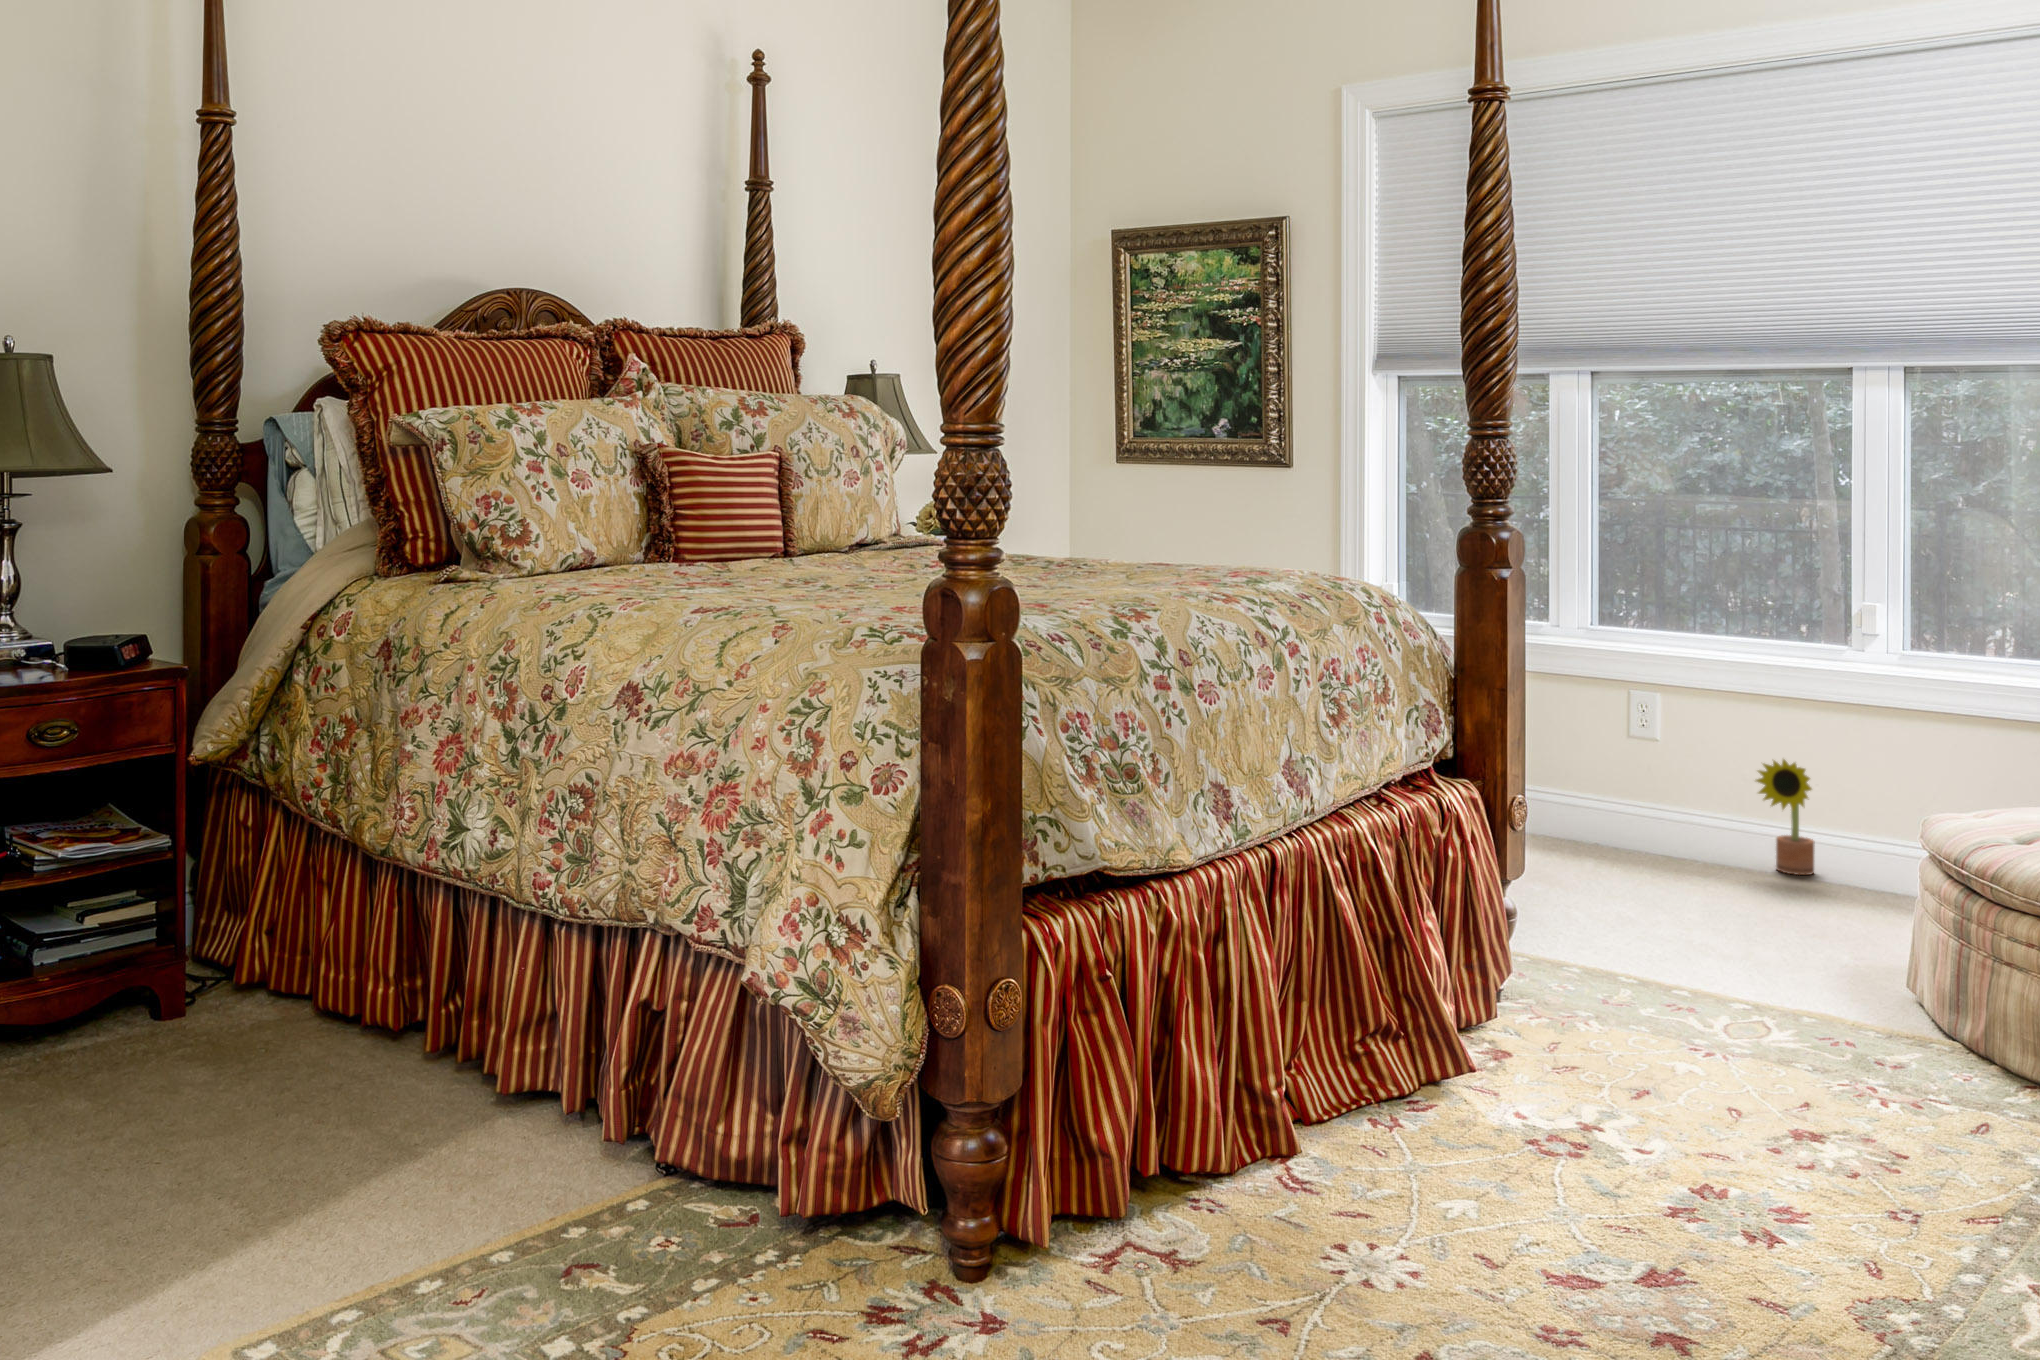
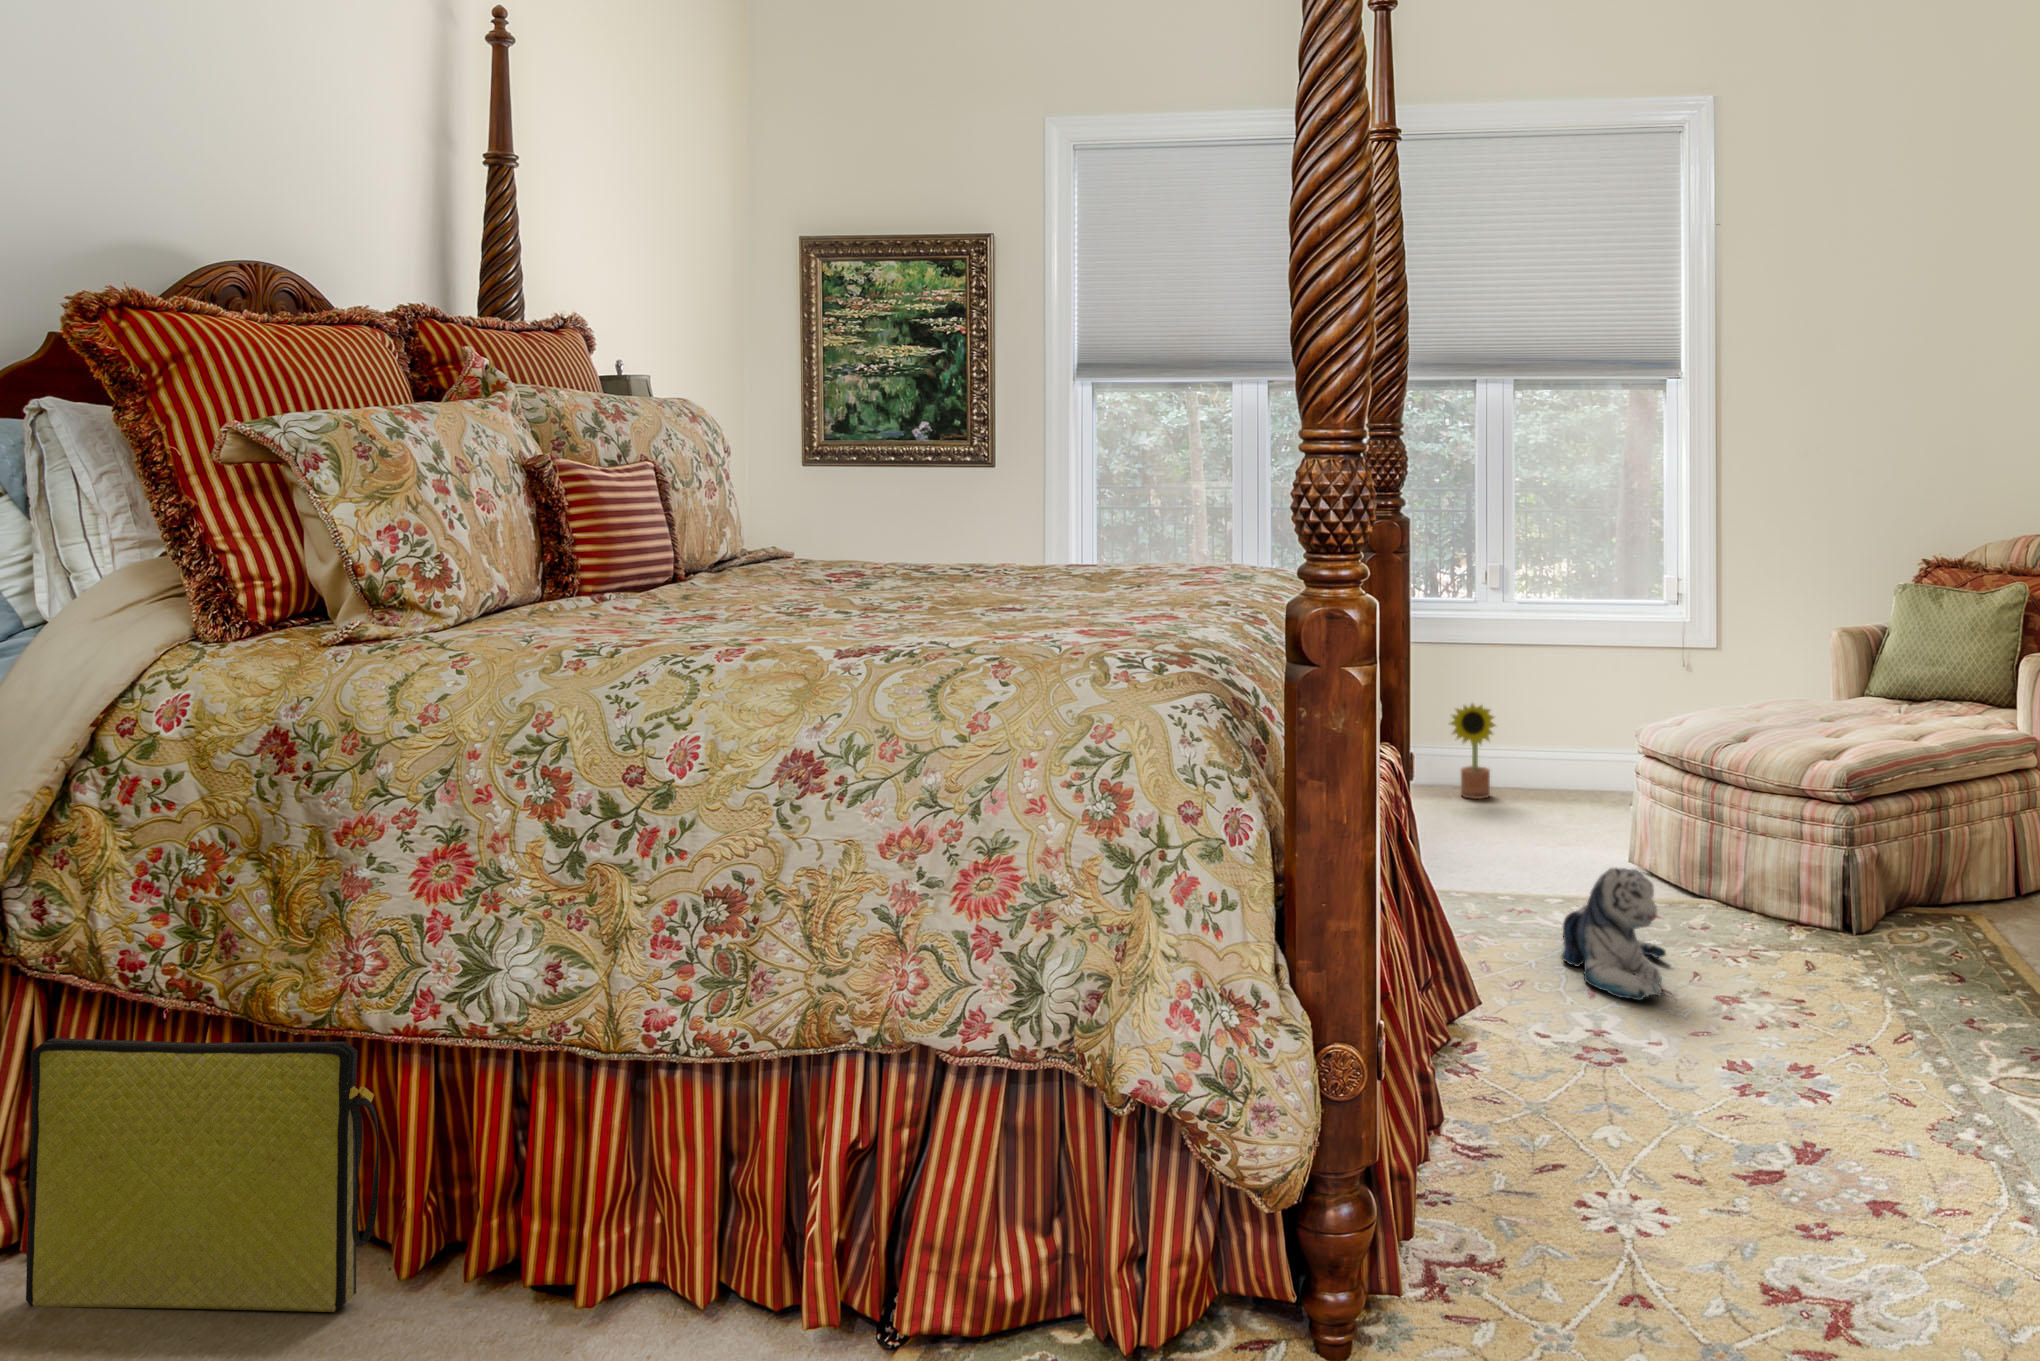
bag: none [252,838,425,1061] -> present [26,1038,379,1312]
plush toy: none [1641,940,1774,1093] -> present [1562,868,1666,1000]

